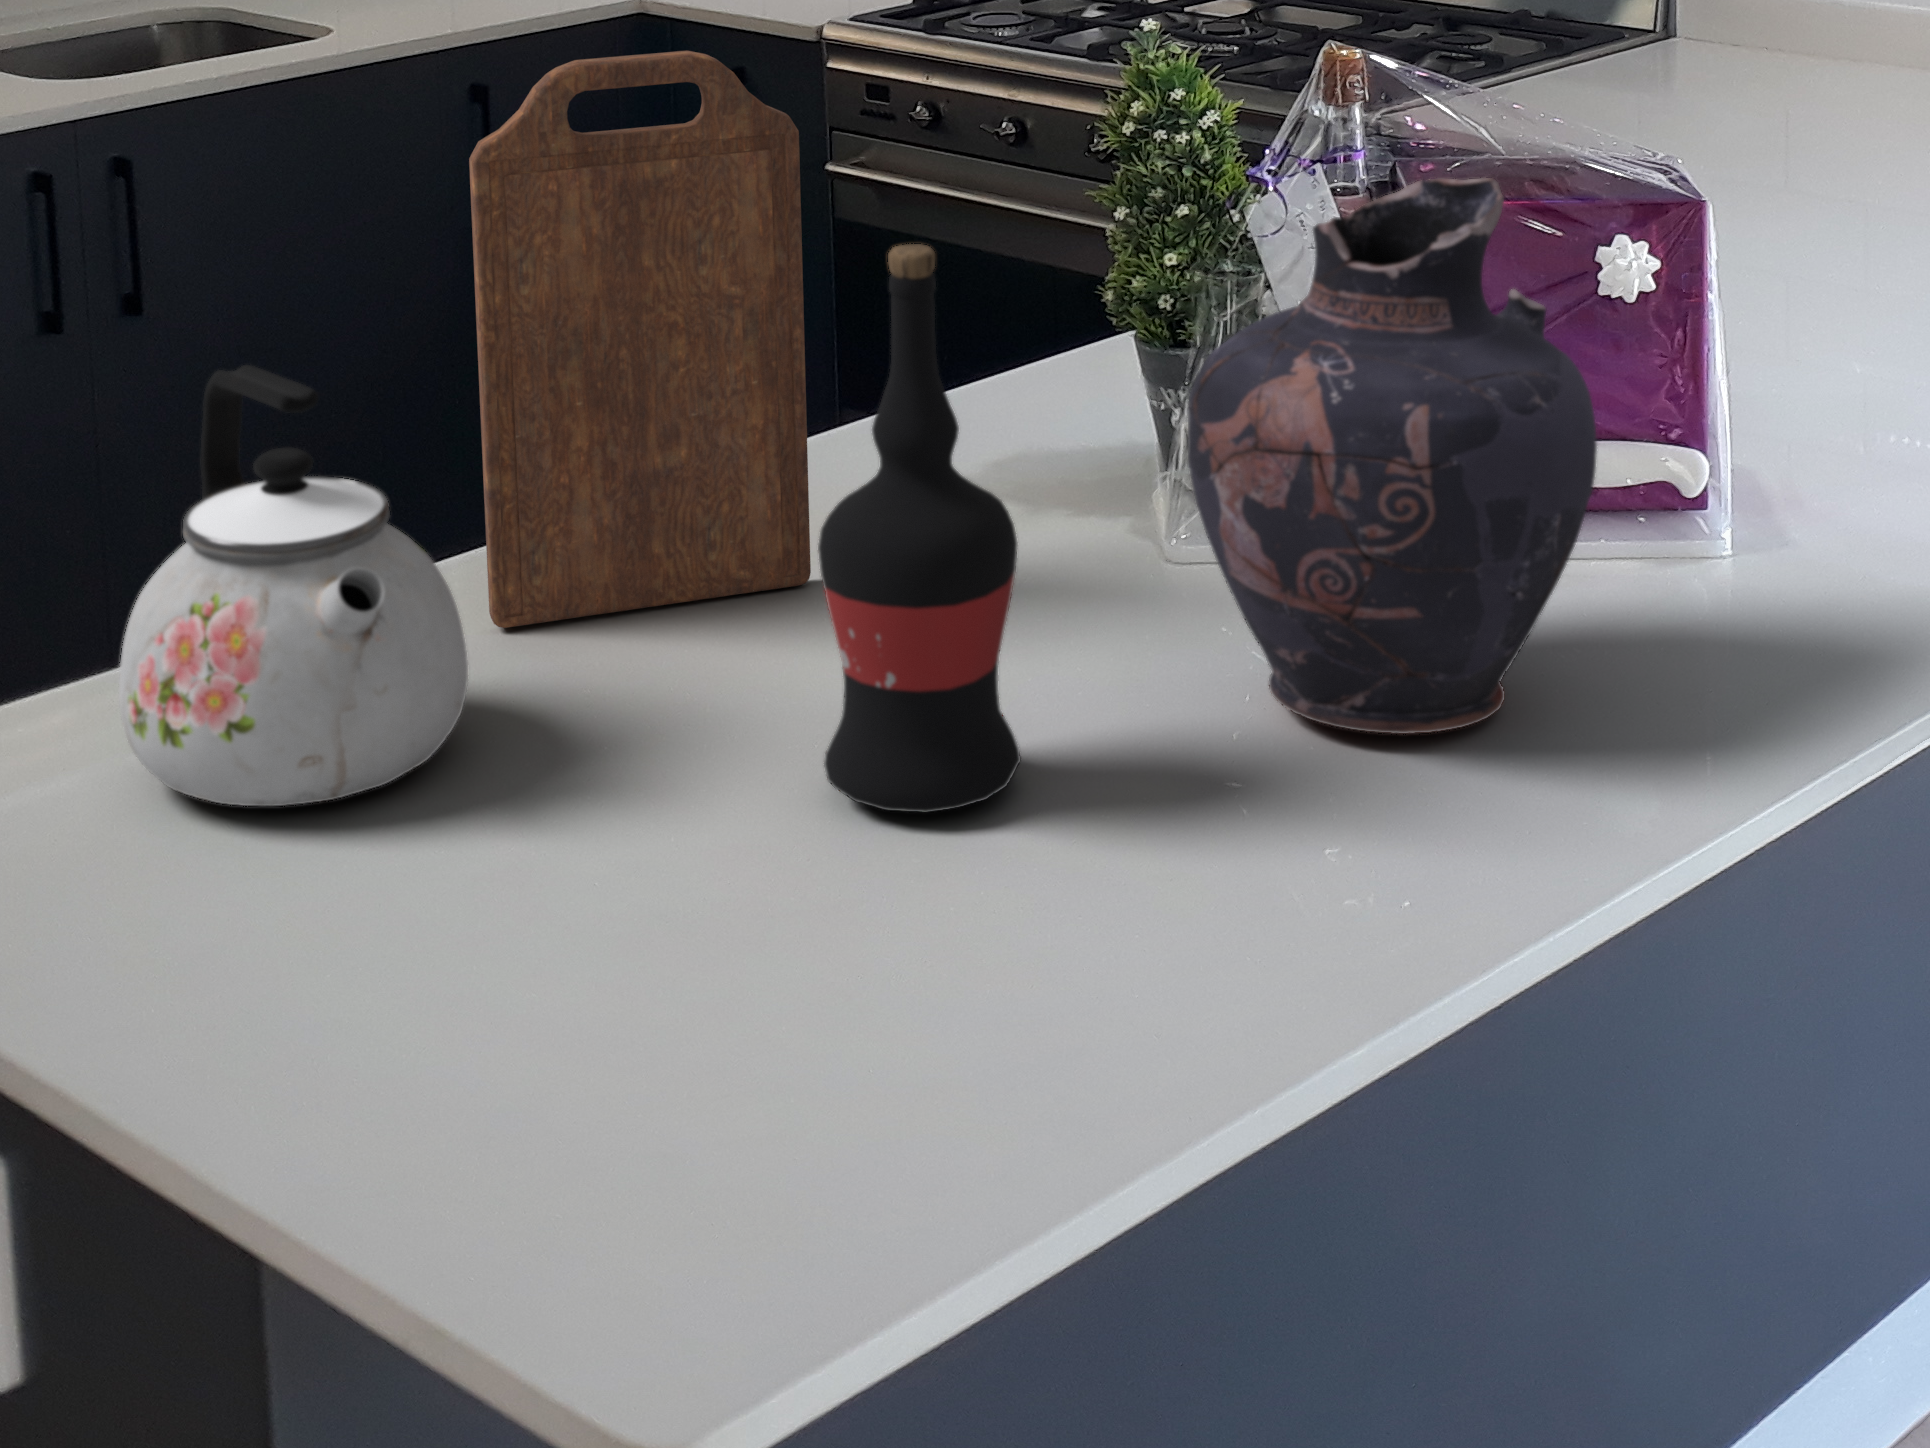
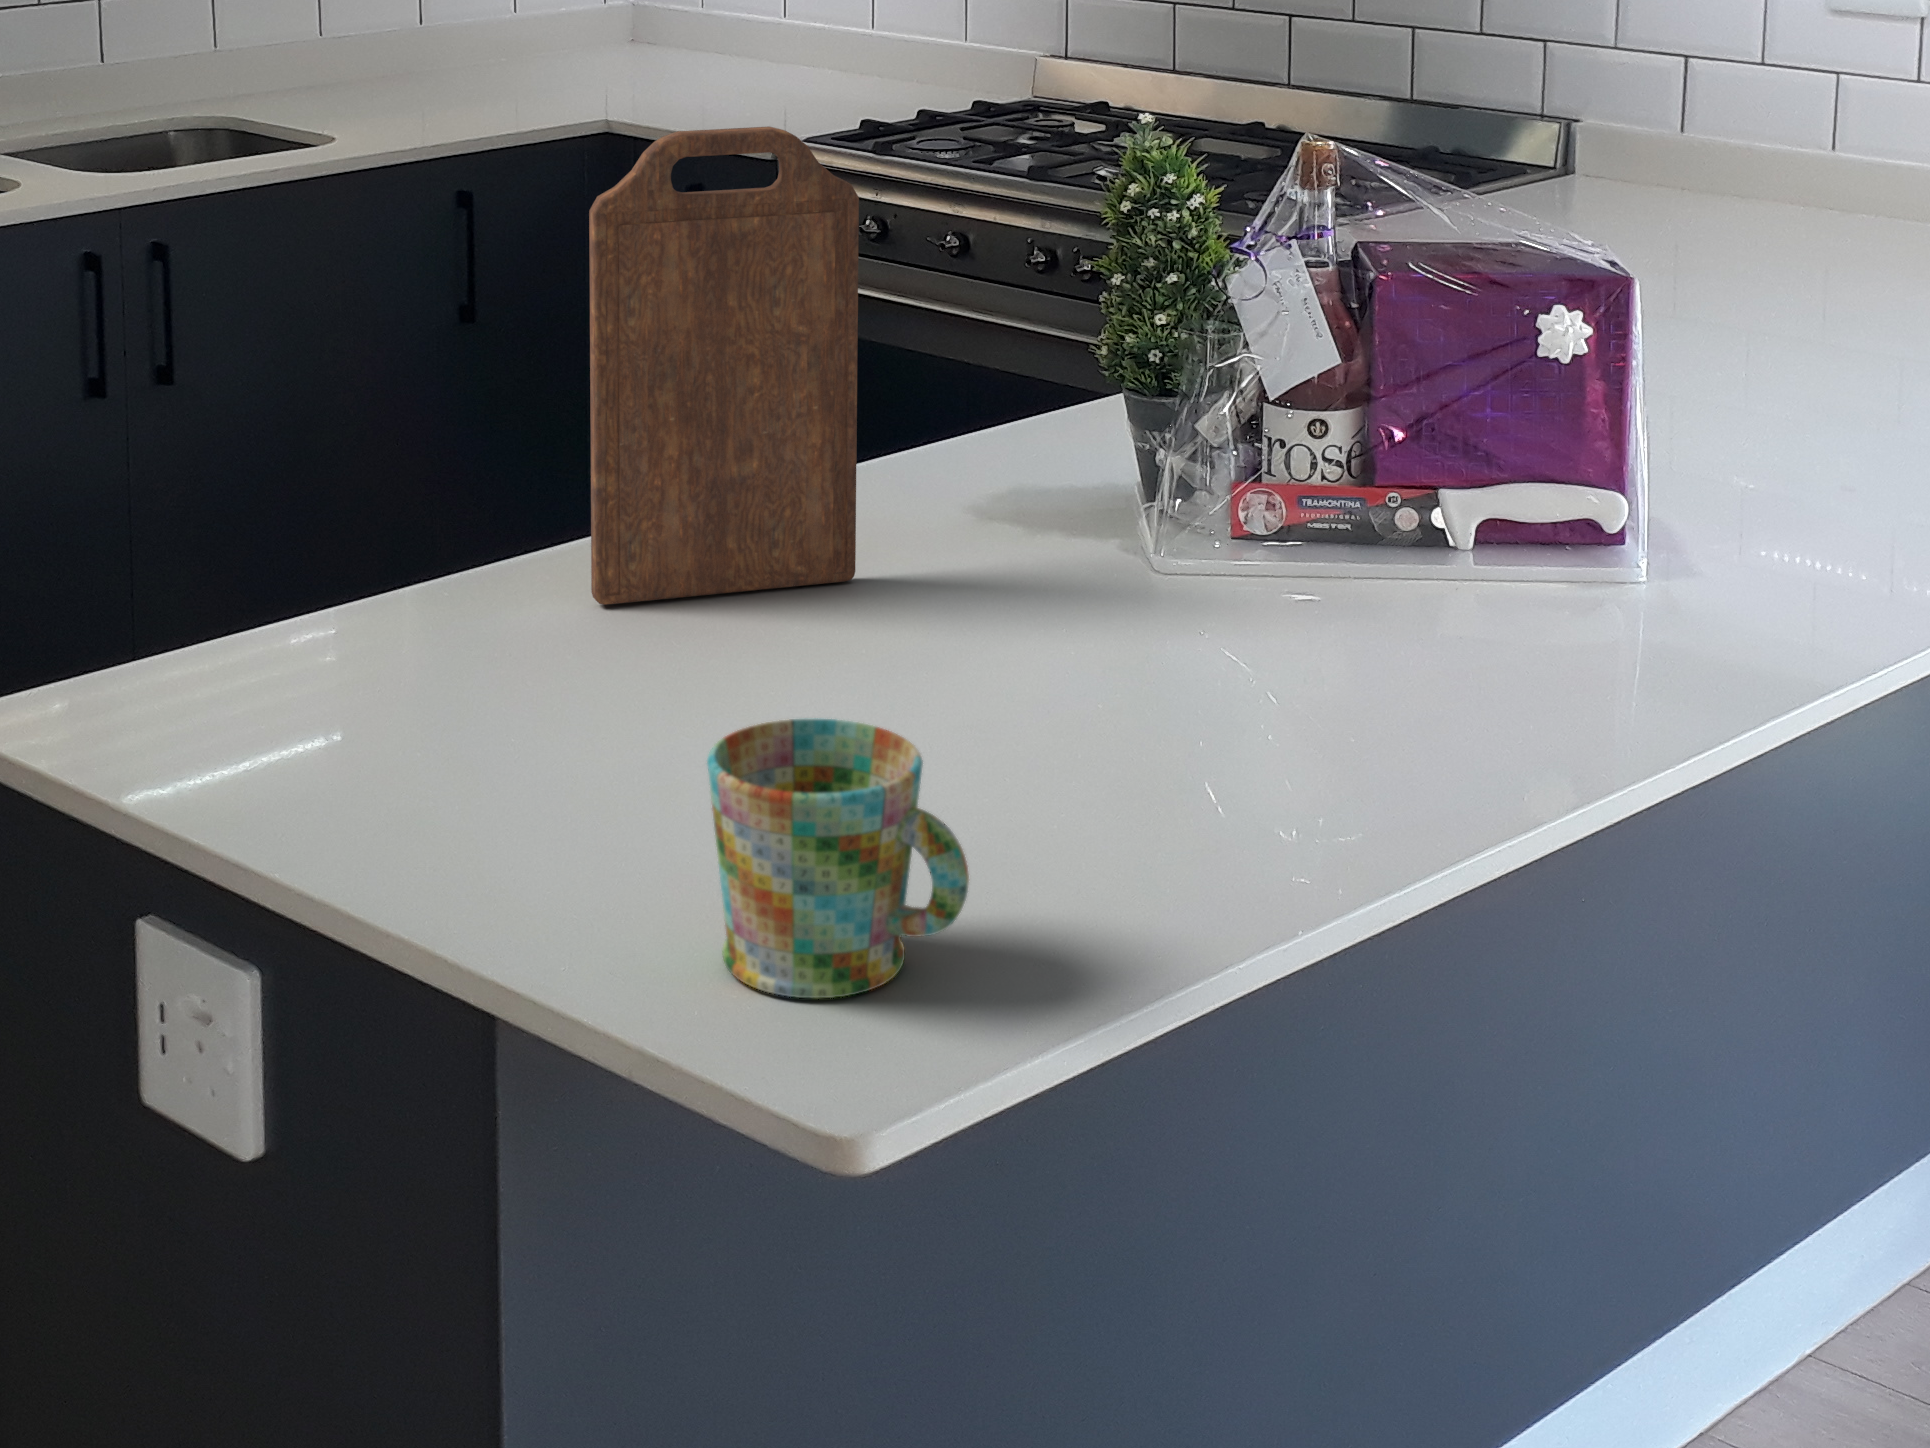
vase: present [1188,178,1597,734] -> none [1193,243,1536,698]
wine bottle: present [818,244,1021,813] -> none [894,278,1059,741]
kettle: present [119,365,468,806] -> none [317,369,597,721]
mug: none [515,842,853,1224] -> present [707,719,969,998]

